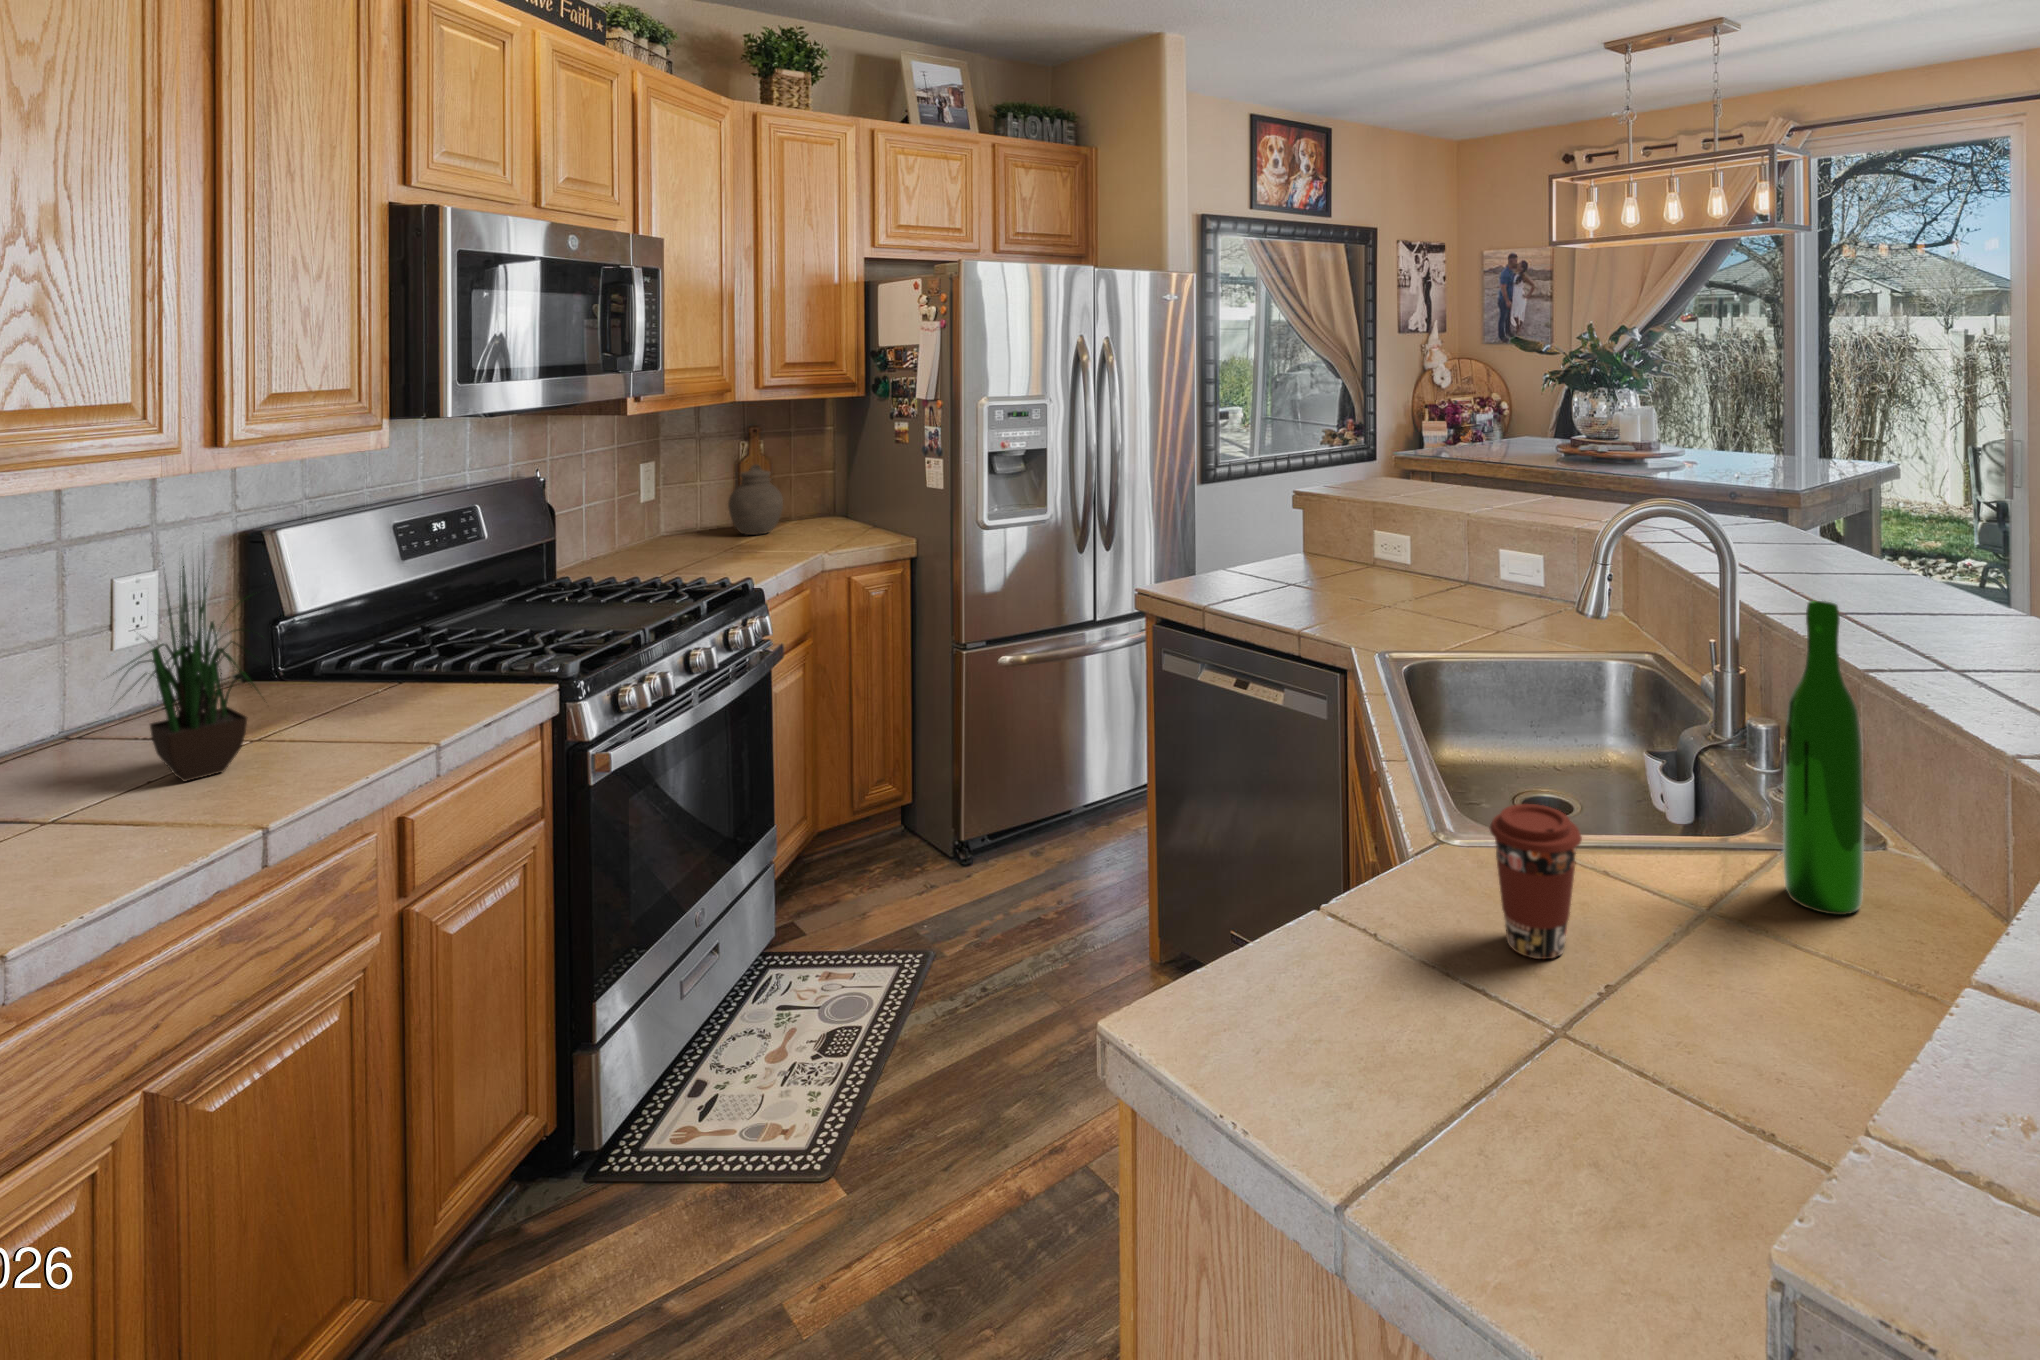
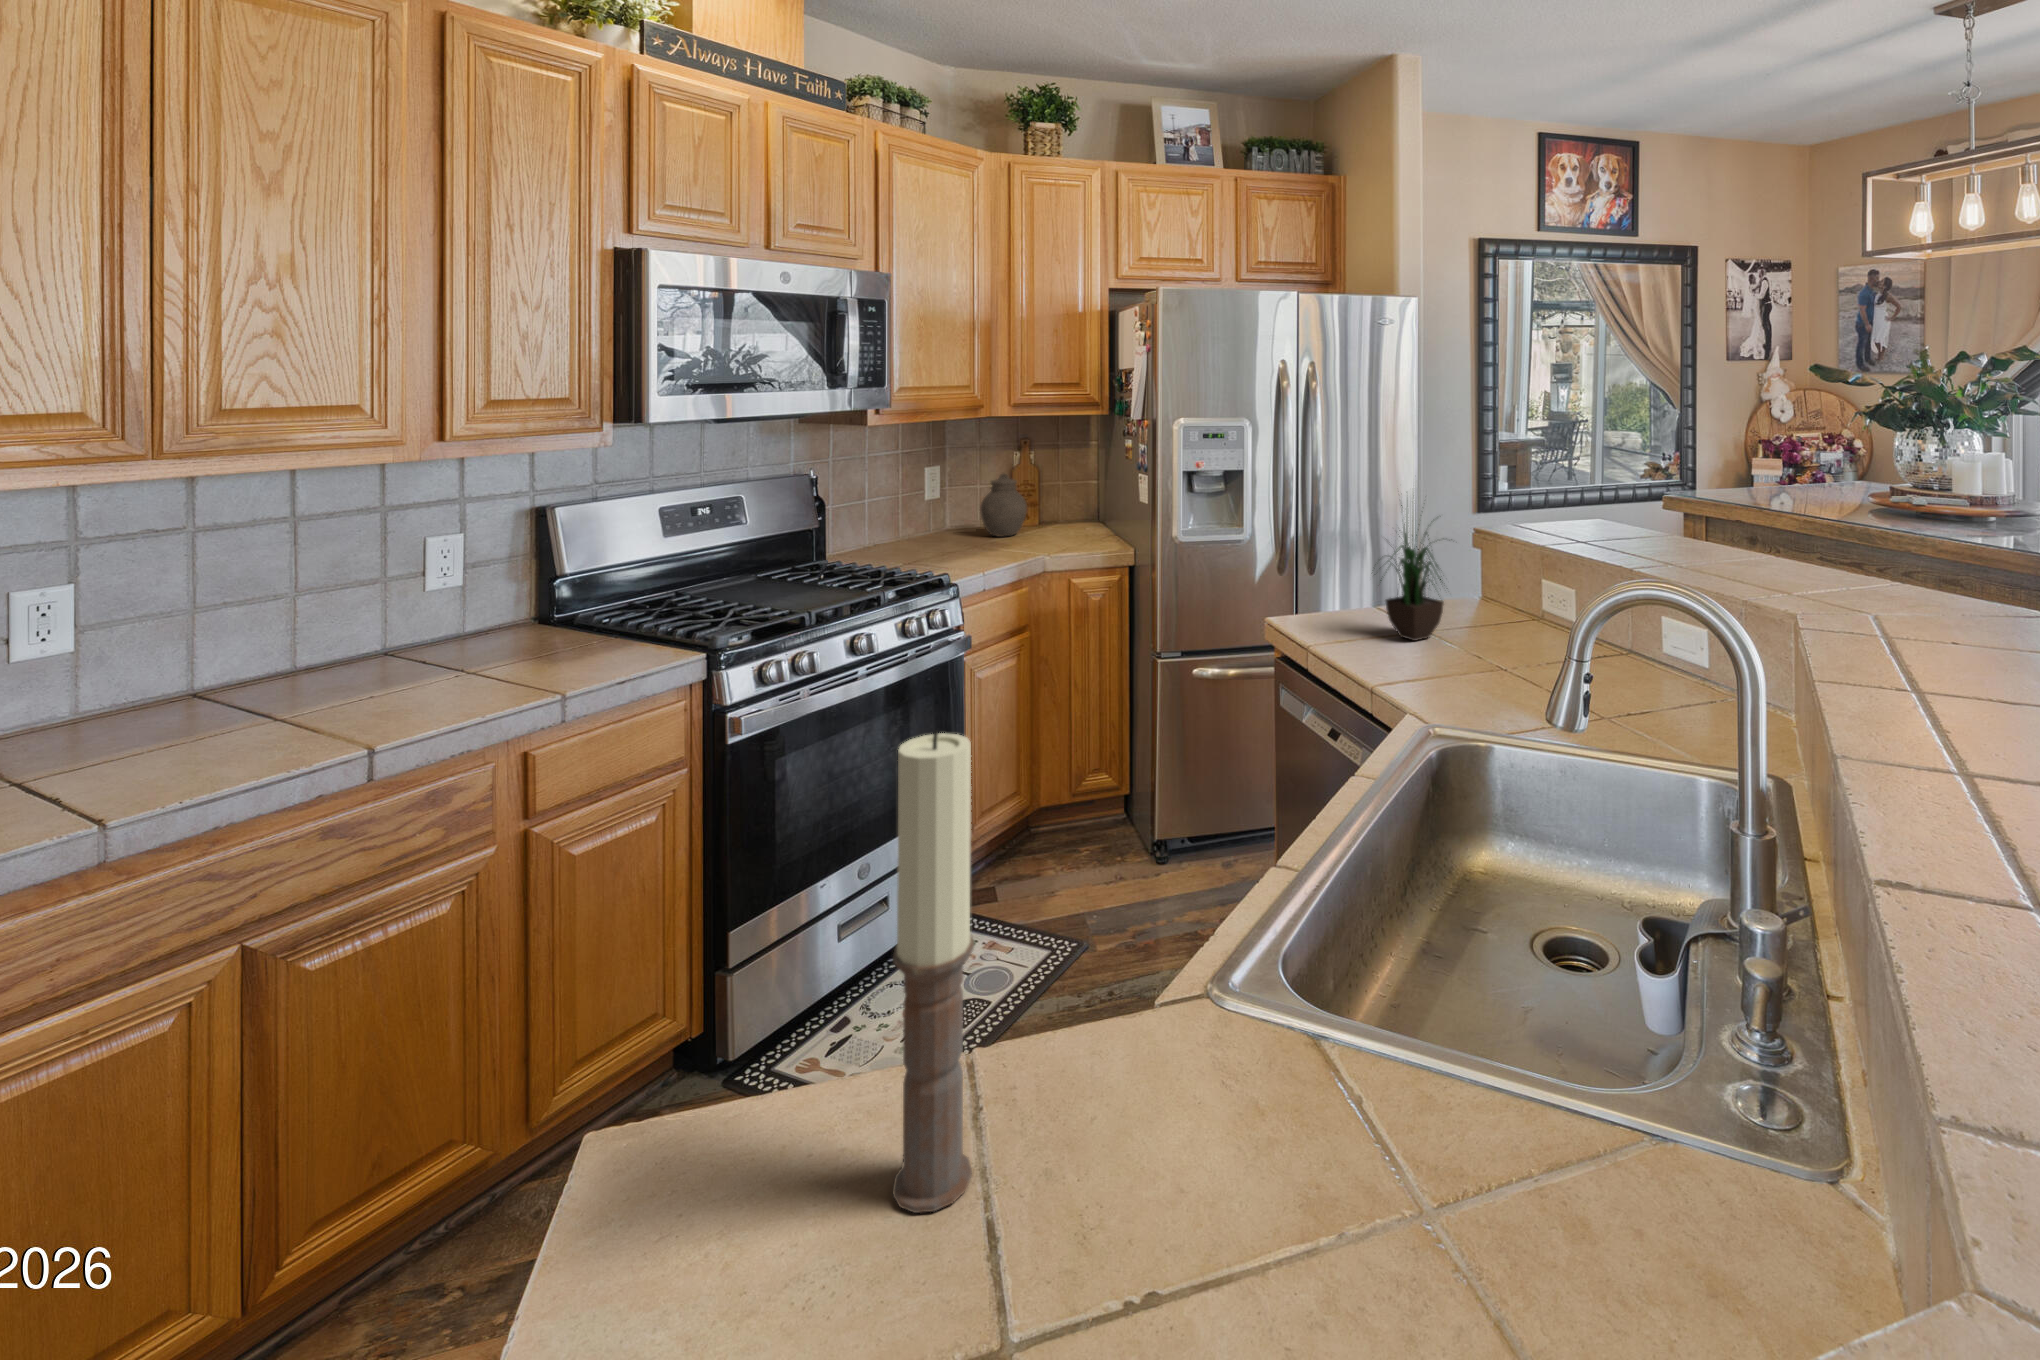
potted plant: present [113,566,256,781] -> present [1380,505,1444,641]
wine bottle: present [1783,601,1864,915] -> none [1566,734,1681,1249]
candle: none [1397,646,1457,1002] -> present [893,730,974,1213]
coffee cup: present [1489,804,1582,959] -> none [1072,958,1193,1190]

